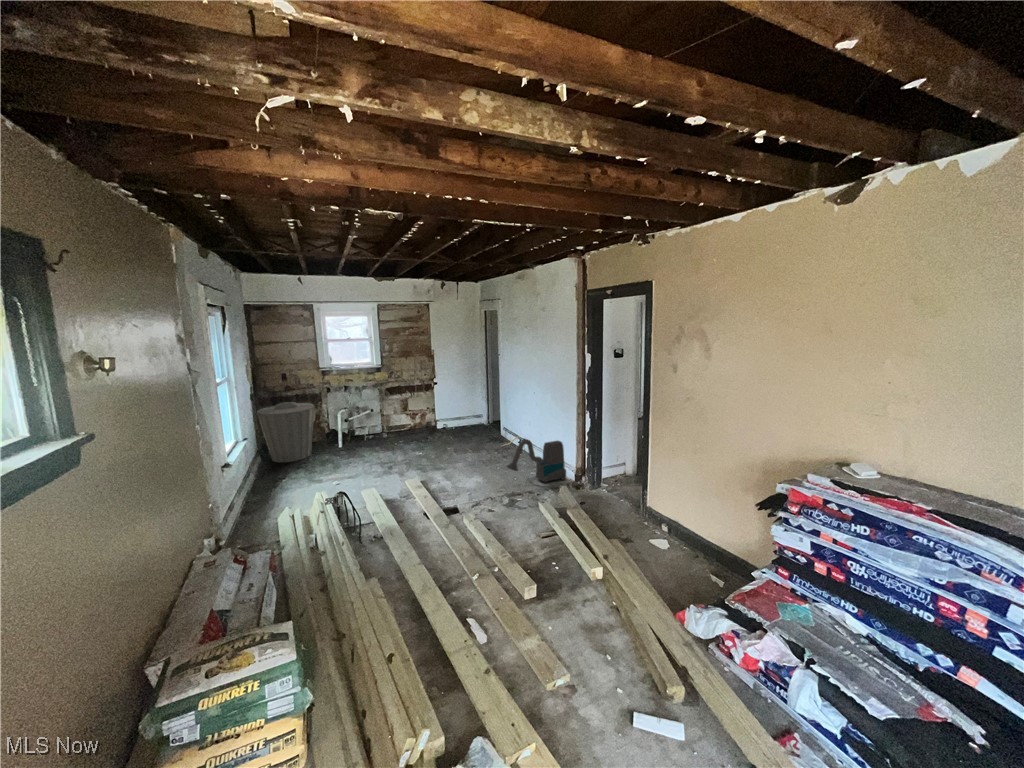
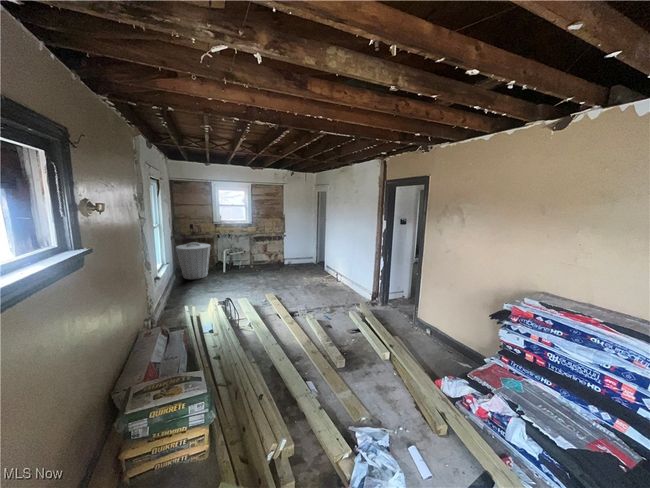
vacuum cleaner: present [507,439,566,483] -> none [329,272,366,300]

